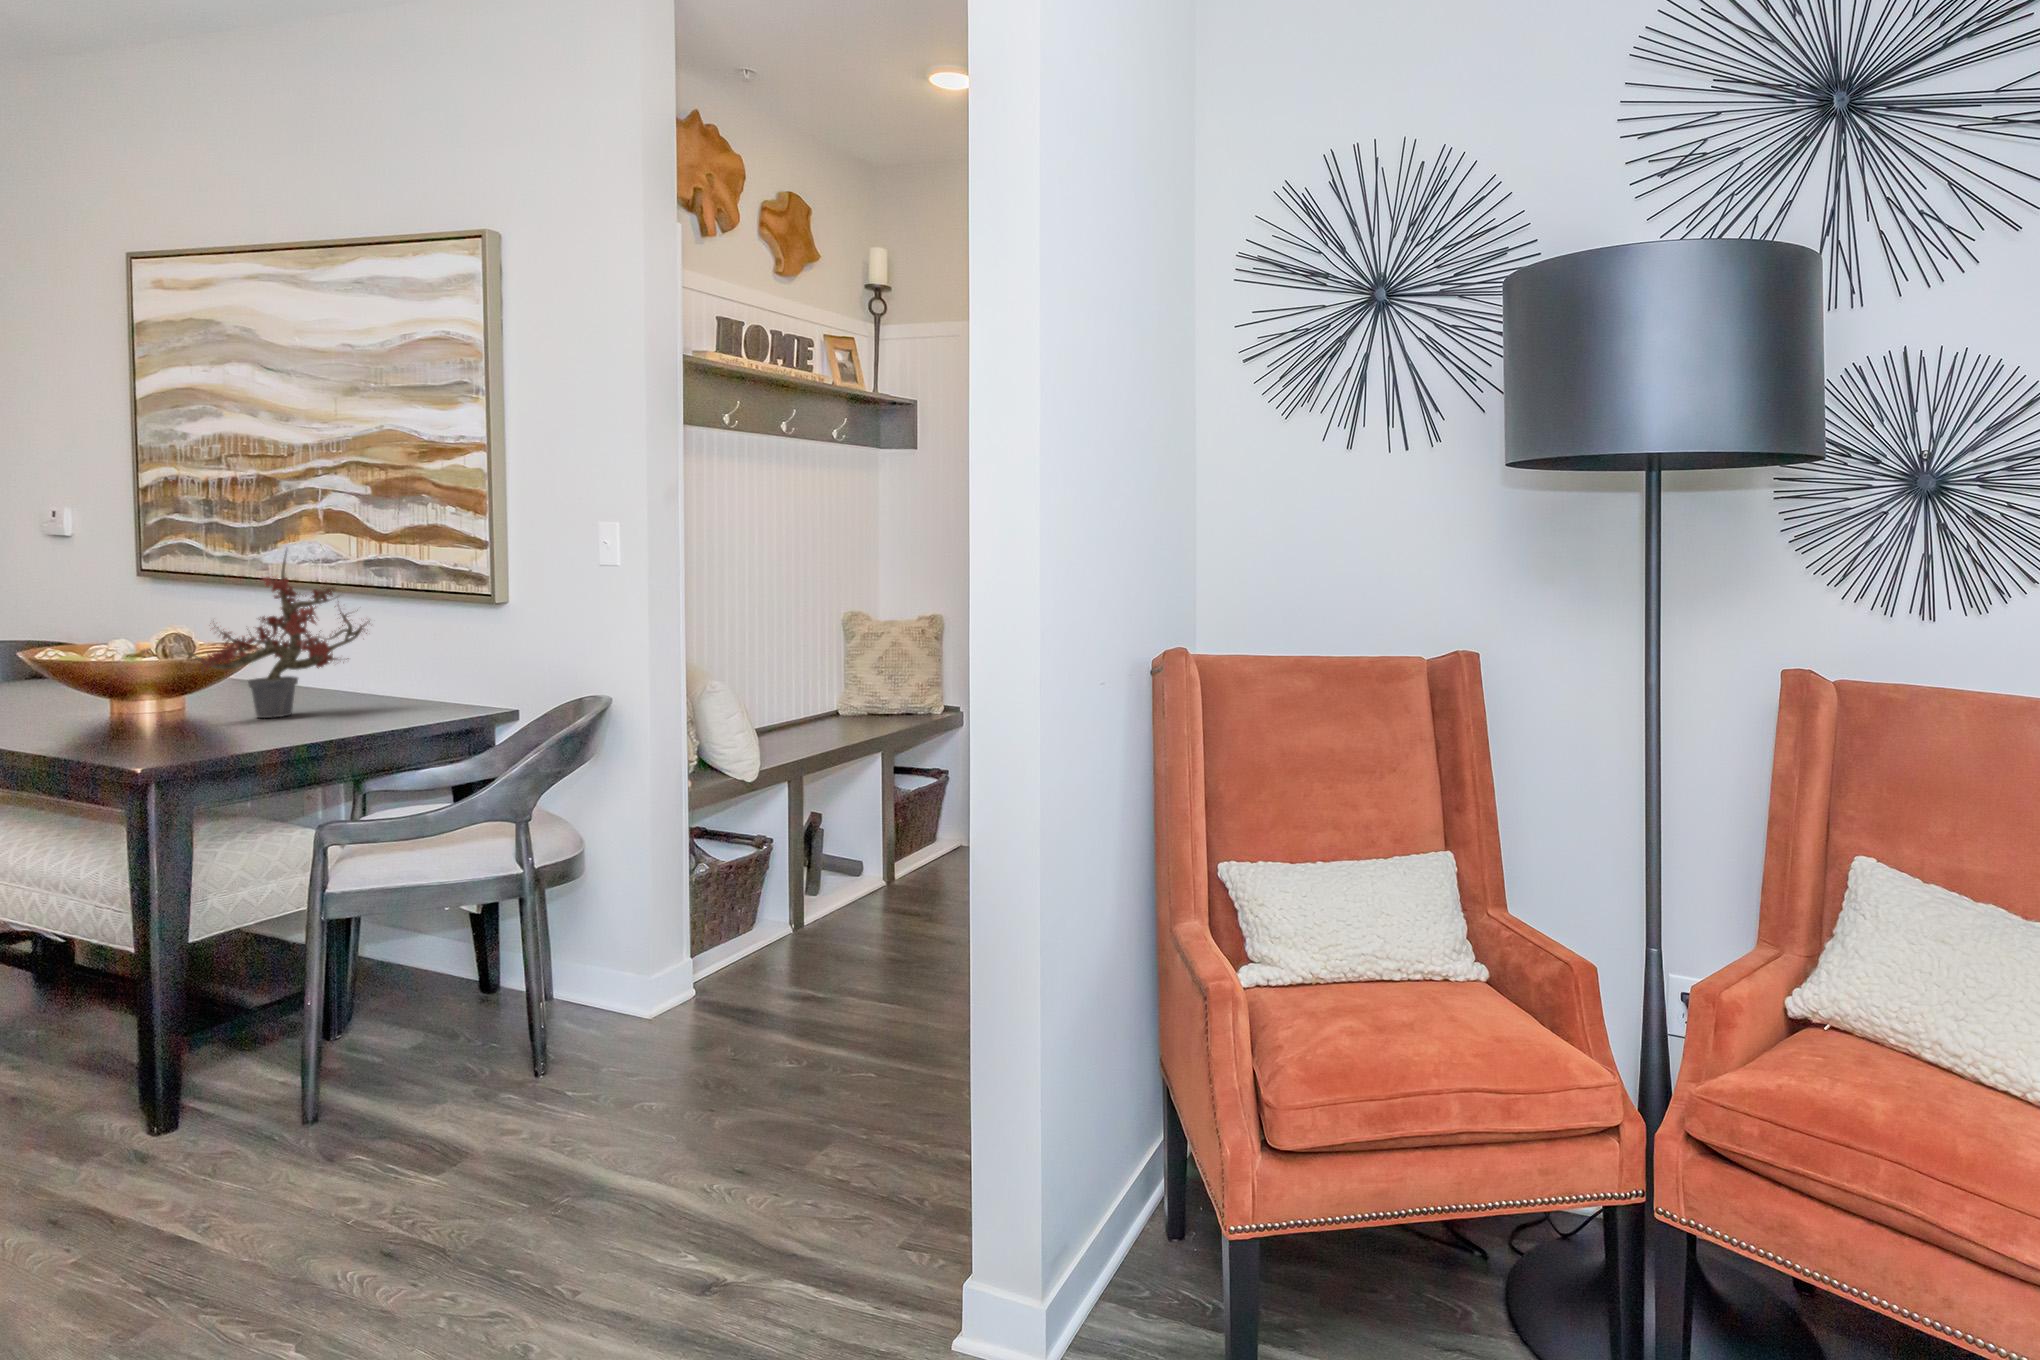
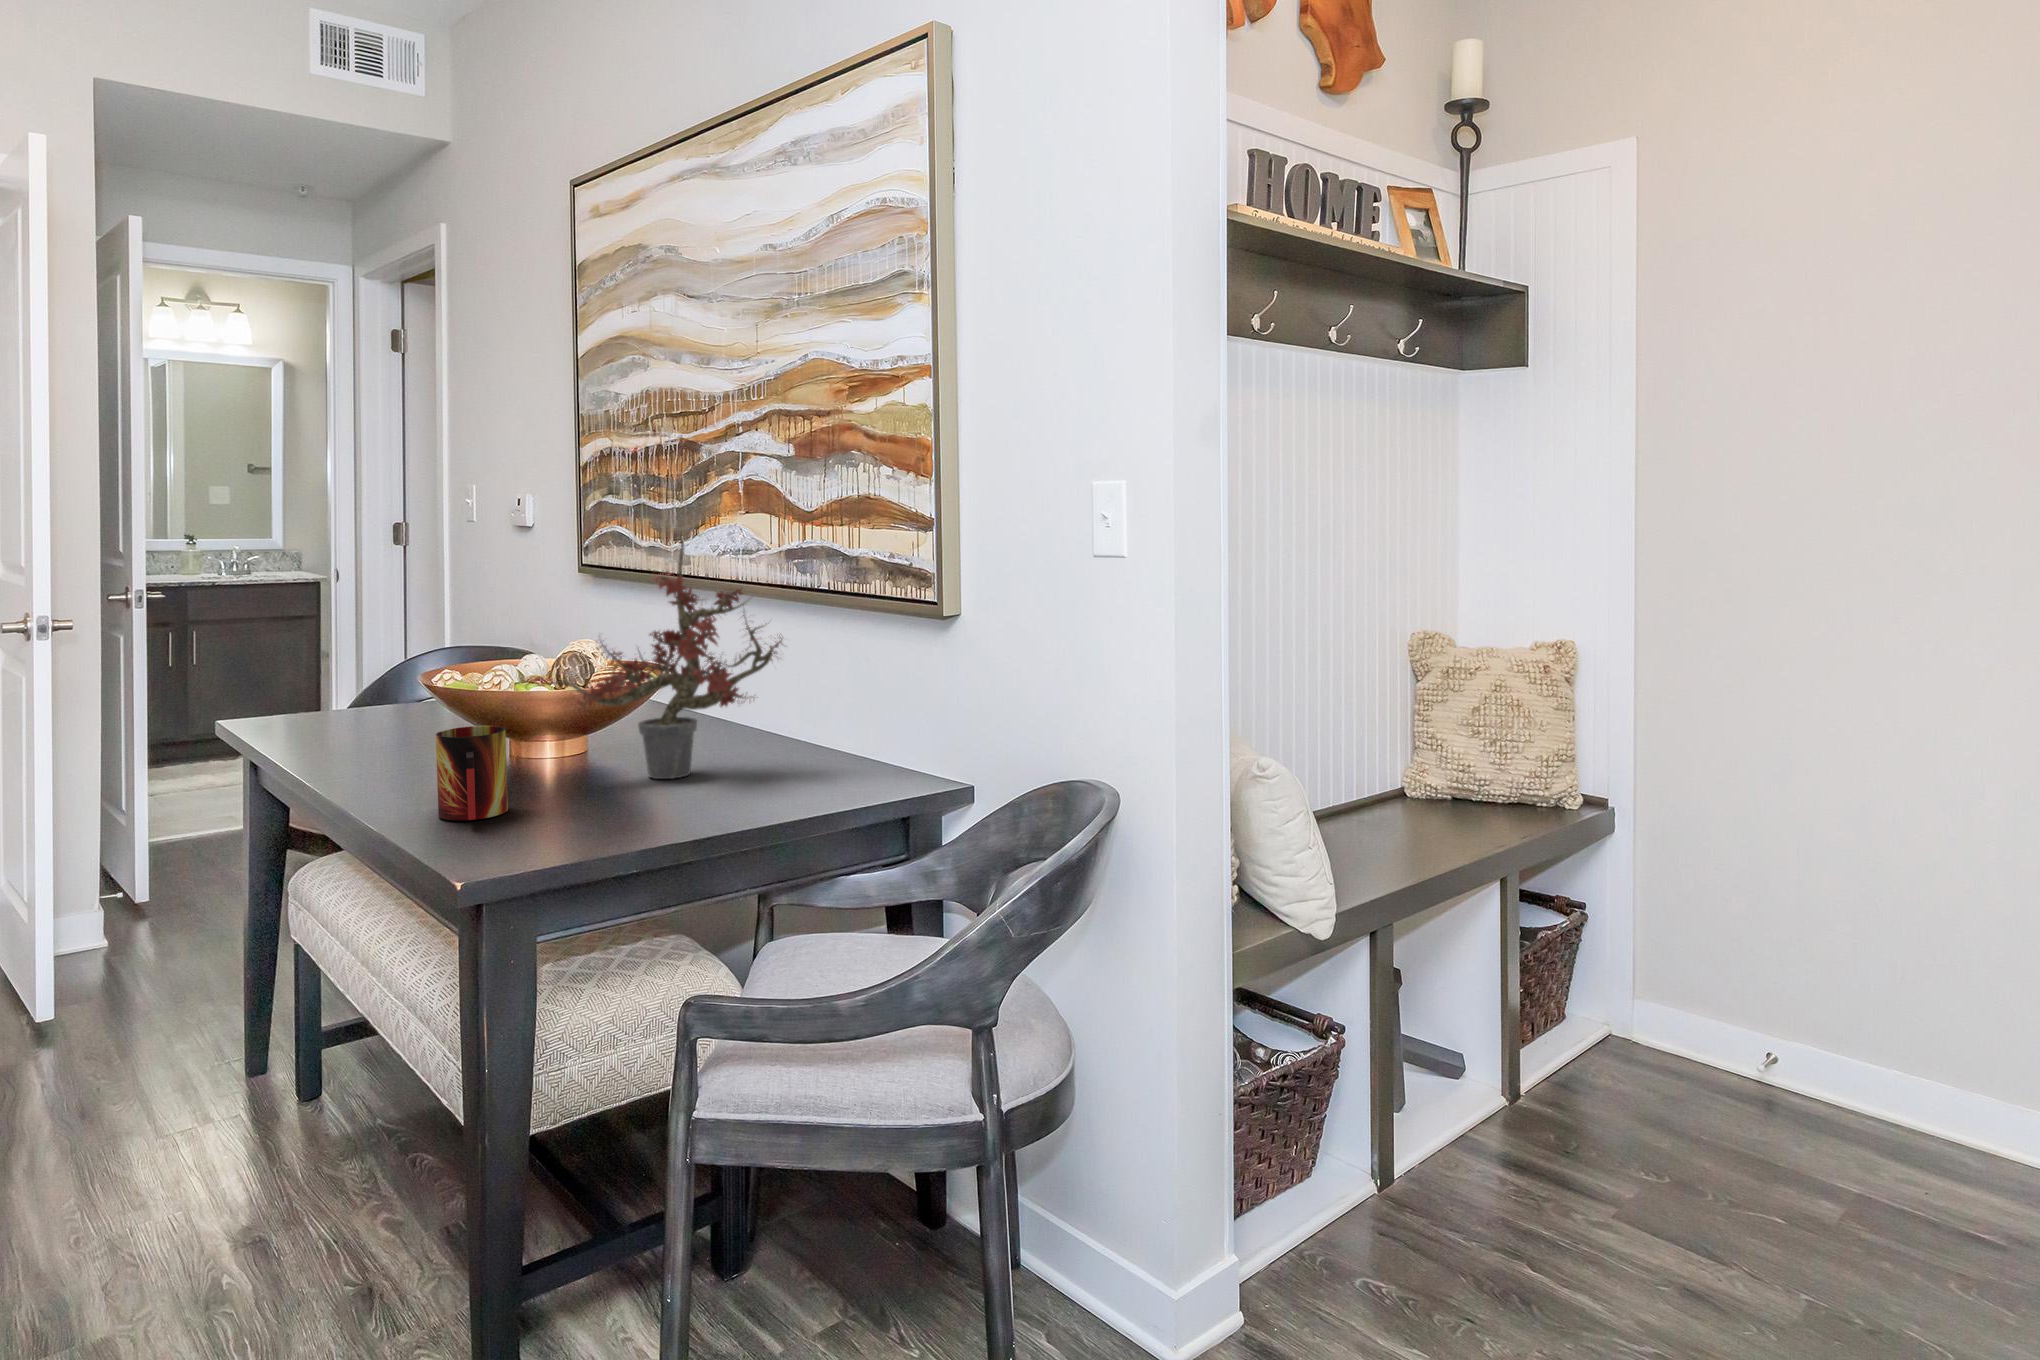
mug: none [83,682,146,745] -> present [436,726,508,820]

